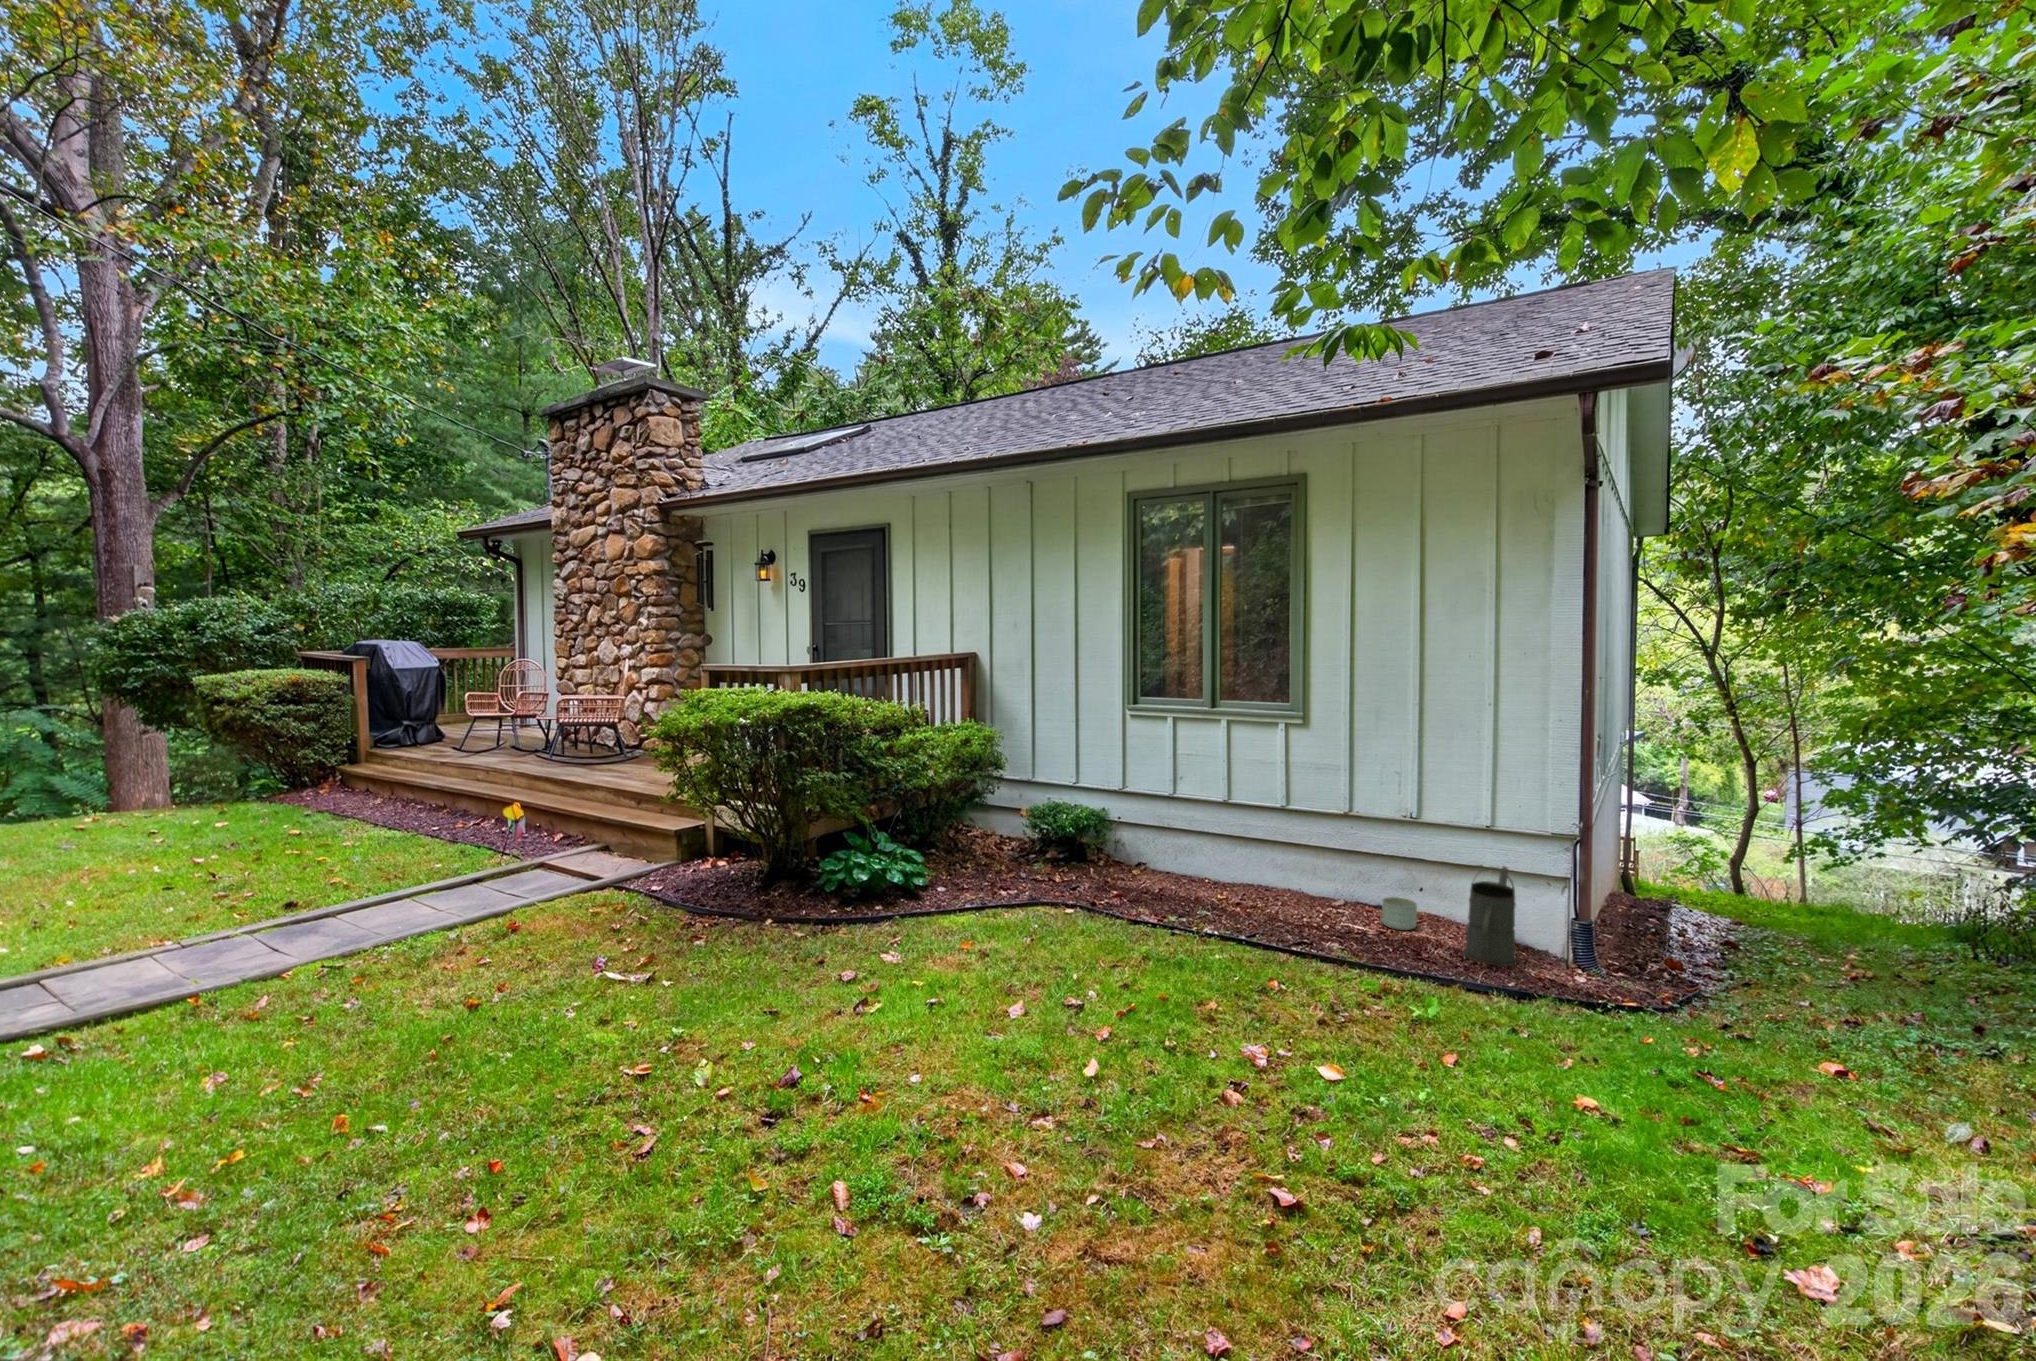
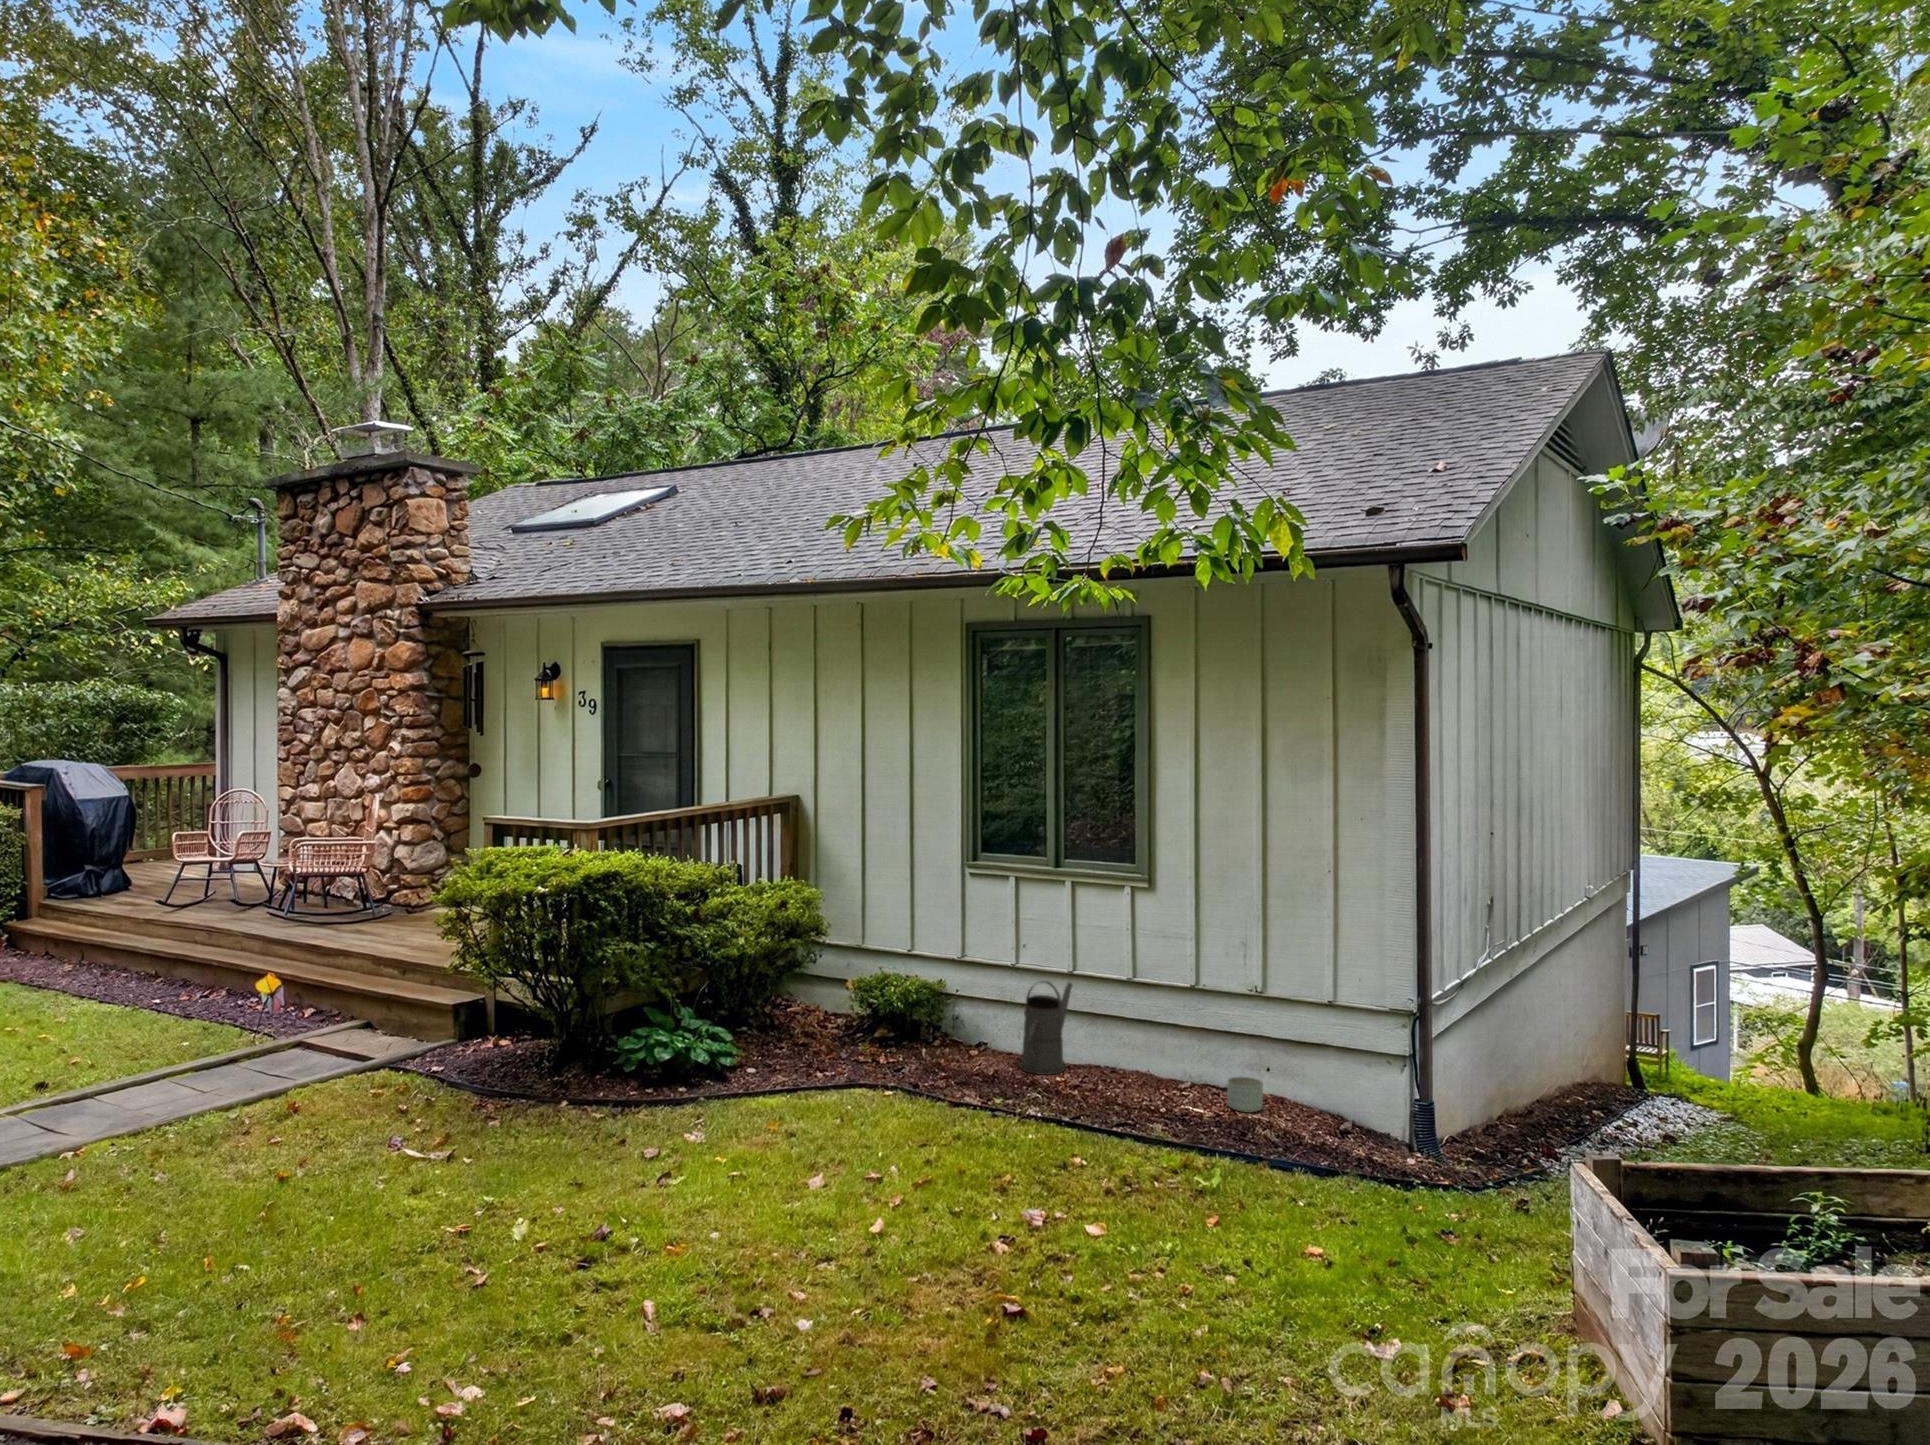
watering can: present [1463,867,1517,966] -> present [1020,981,1072,1075]

